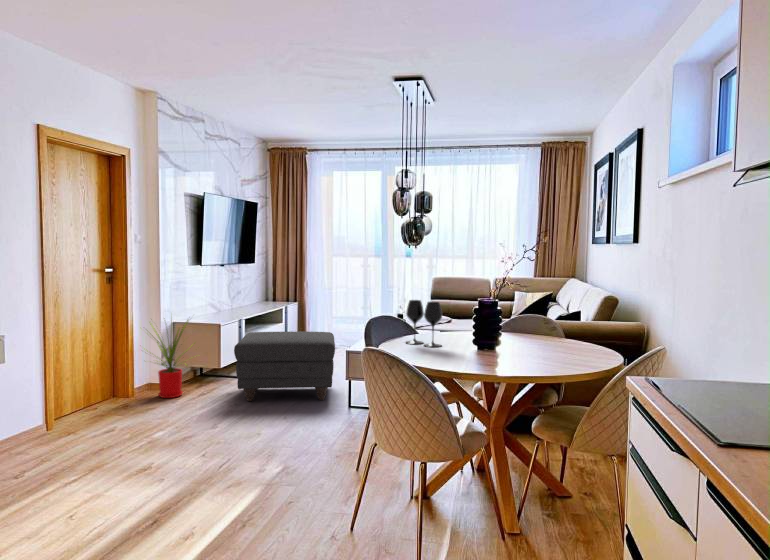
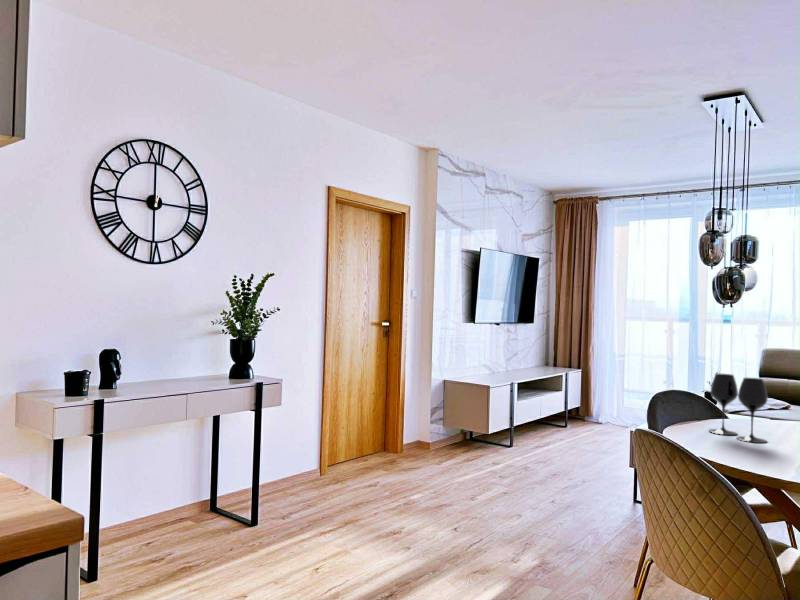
house plant: present [152,320,188,398] -> none [407,370,472,459]
ottoman: present [234,331,335,401] -> none [500,398,620,488]

